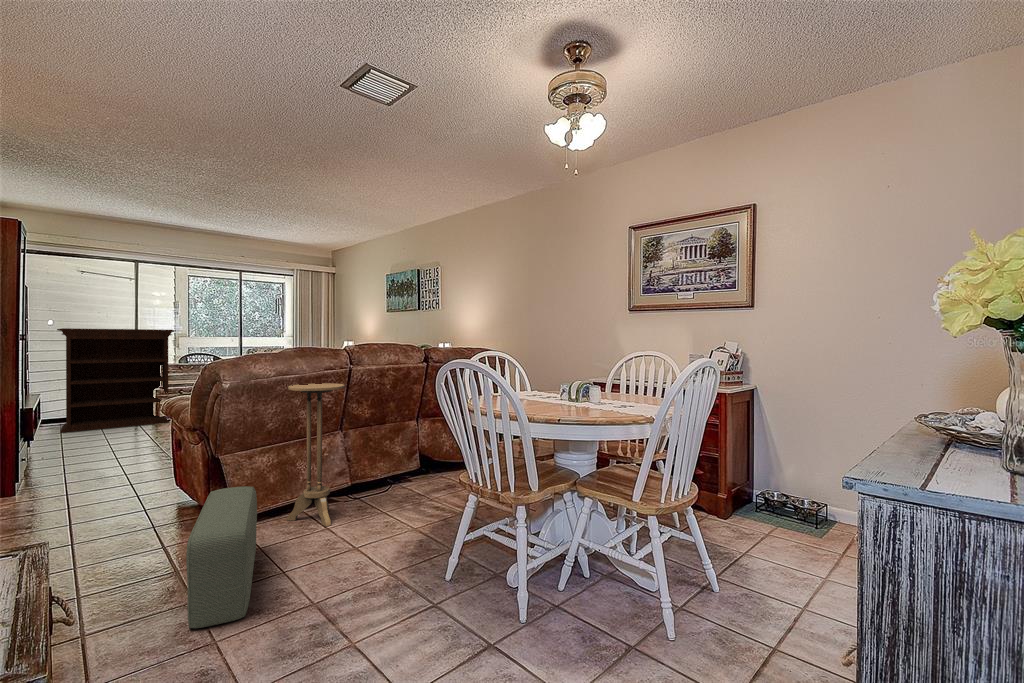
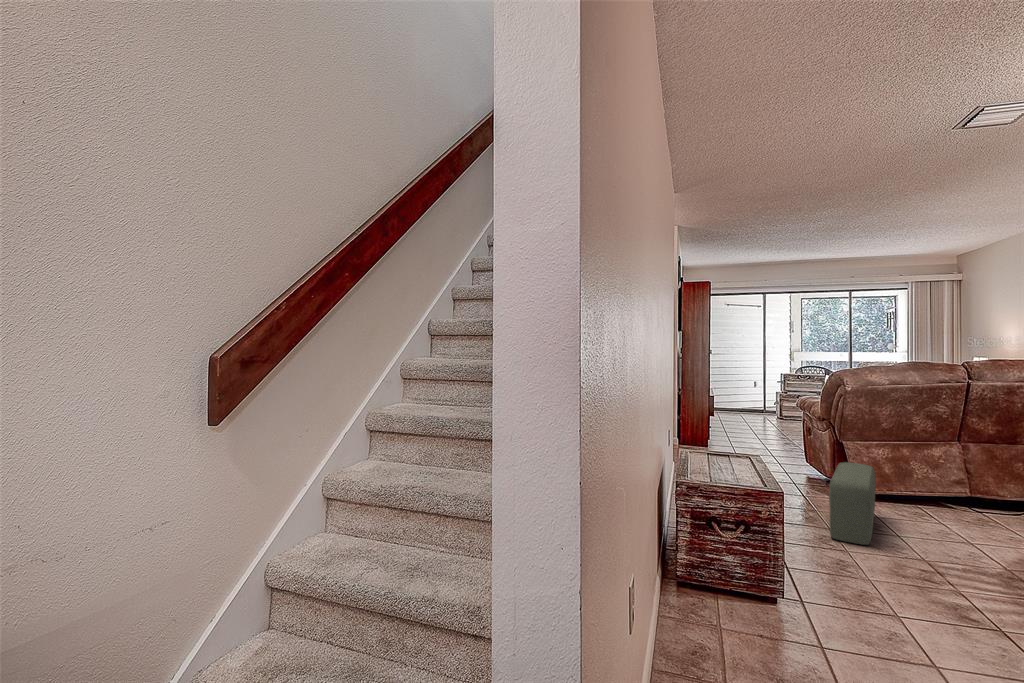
bookshelf: present [57,328,175,433] -> none [716,344,794,422]
side table: present [287,383,345,526] -> none [900,394,961,520]

